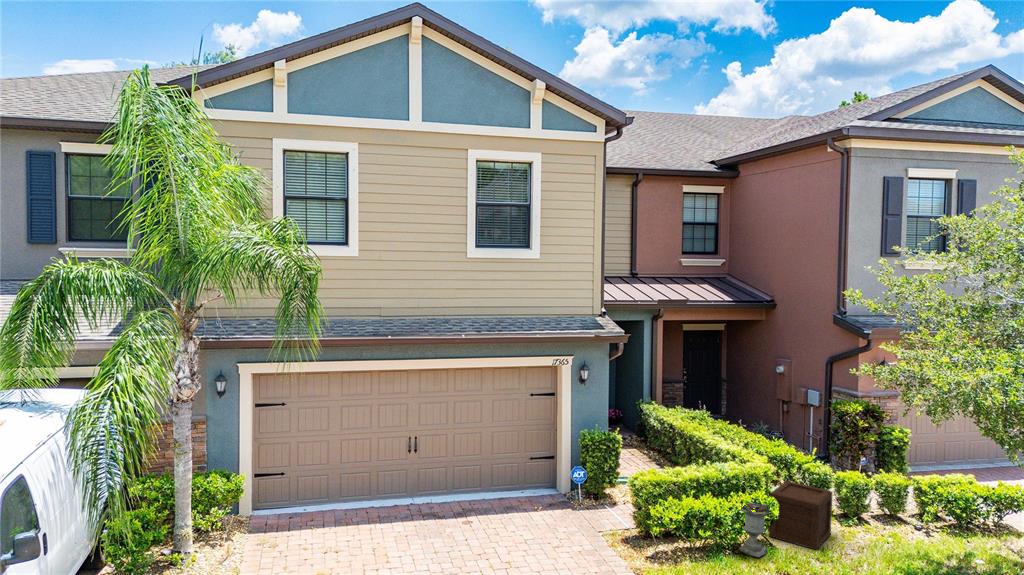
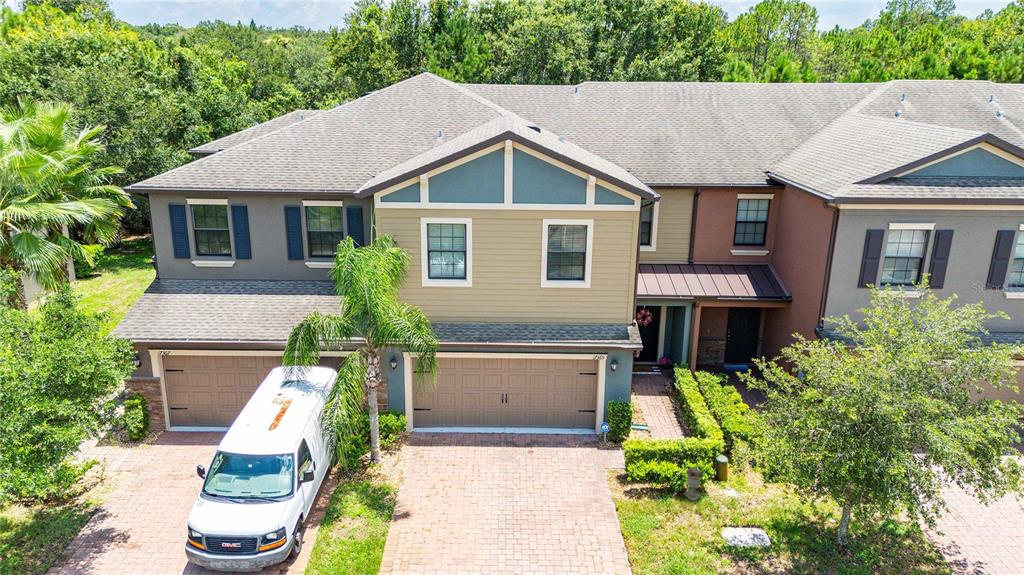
wooden crate: present [768,481,833,550] -> none [710,454,755,501]

